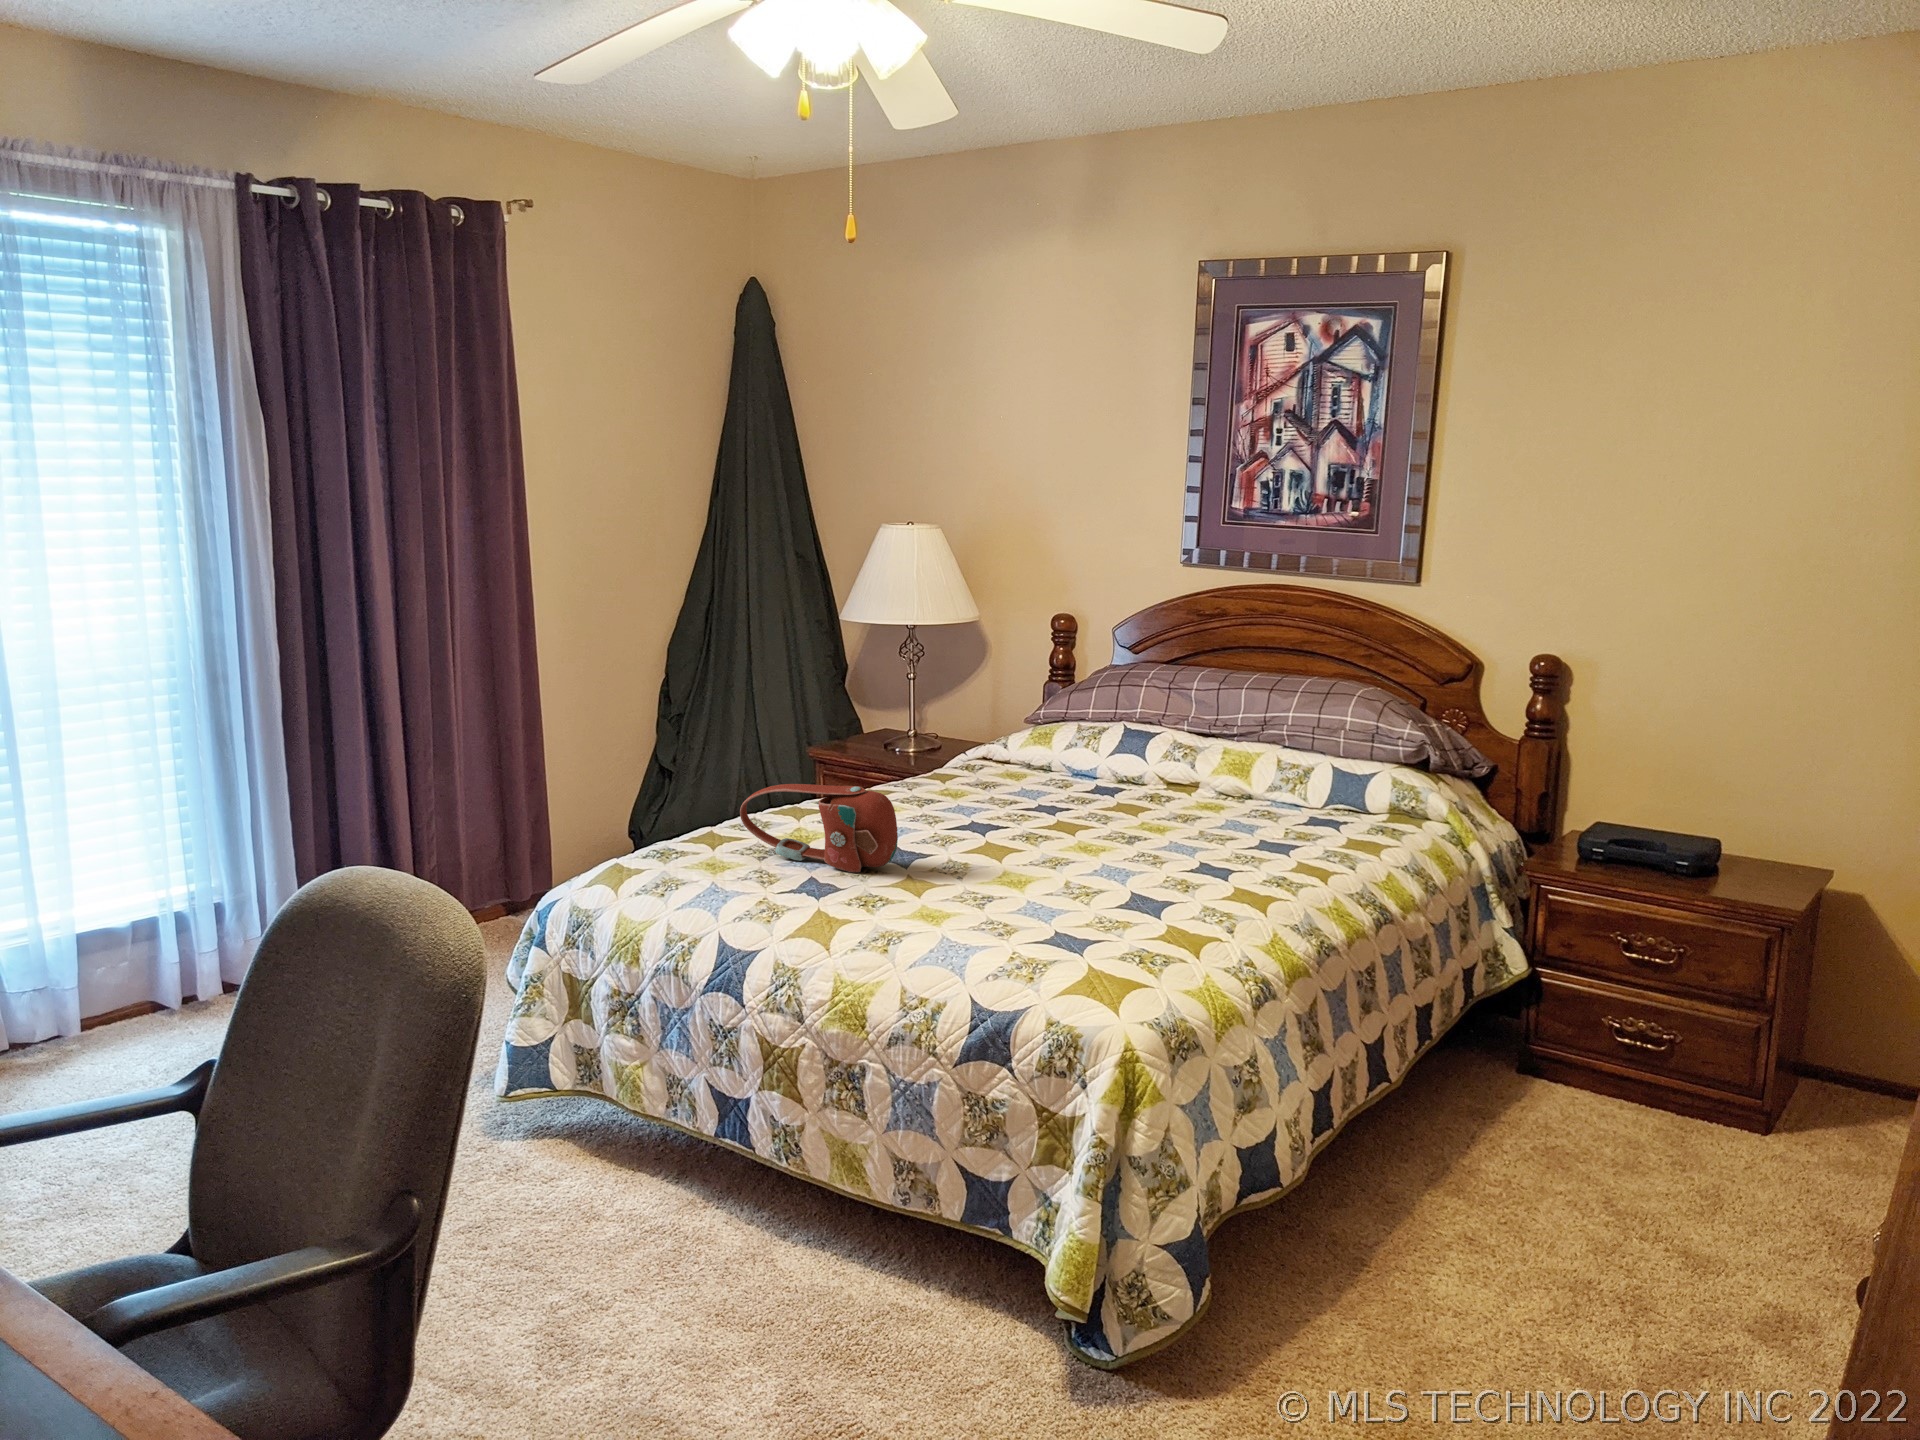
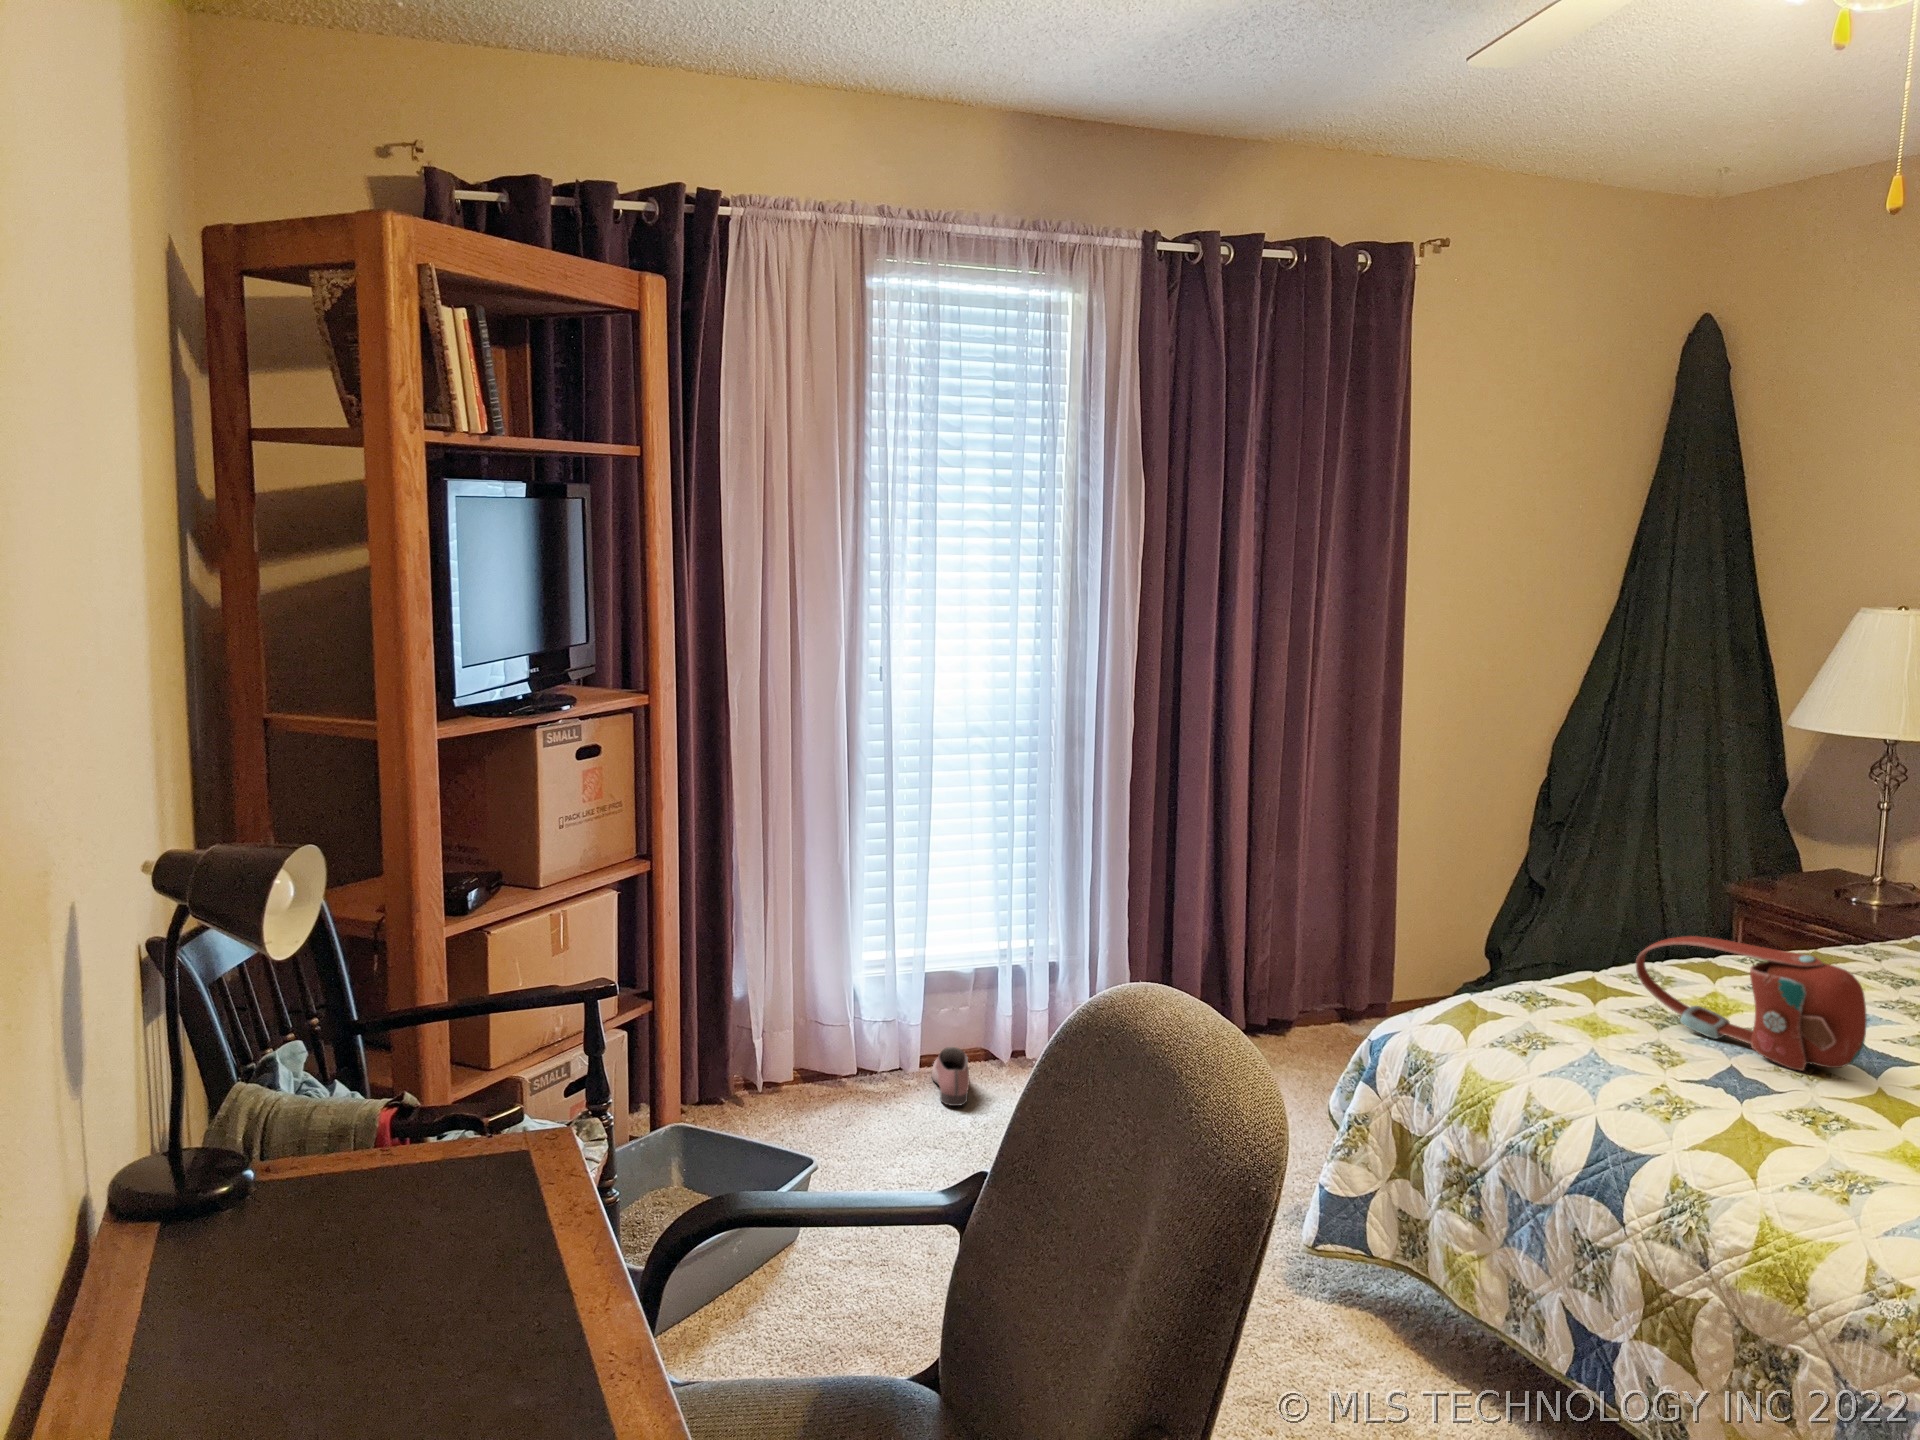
shoe: none [94,1003,140,1060] -> present [932,1047,970,1106]

